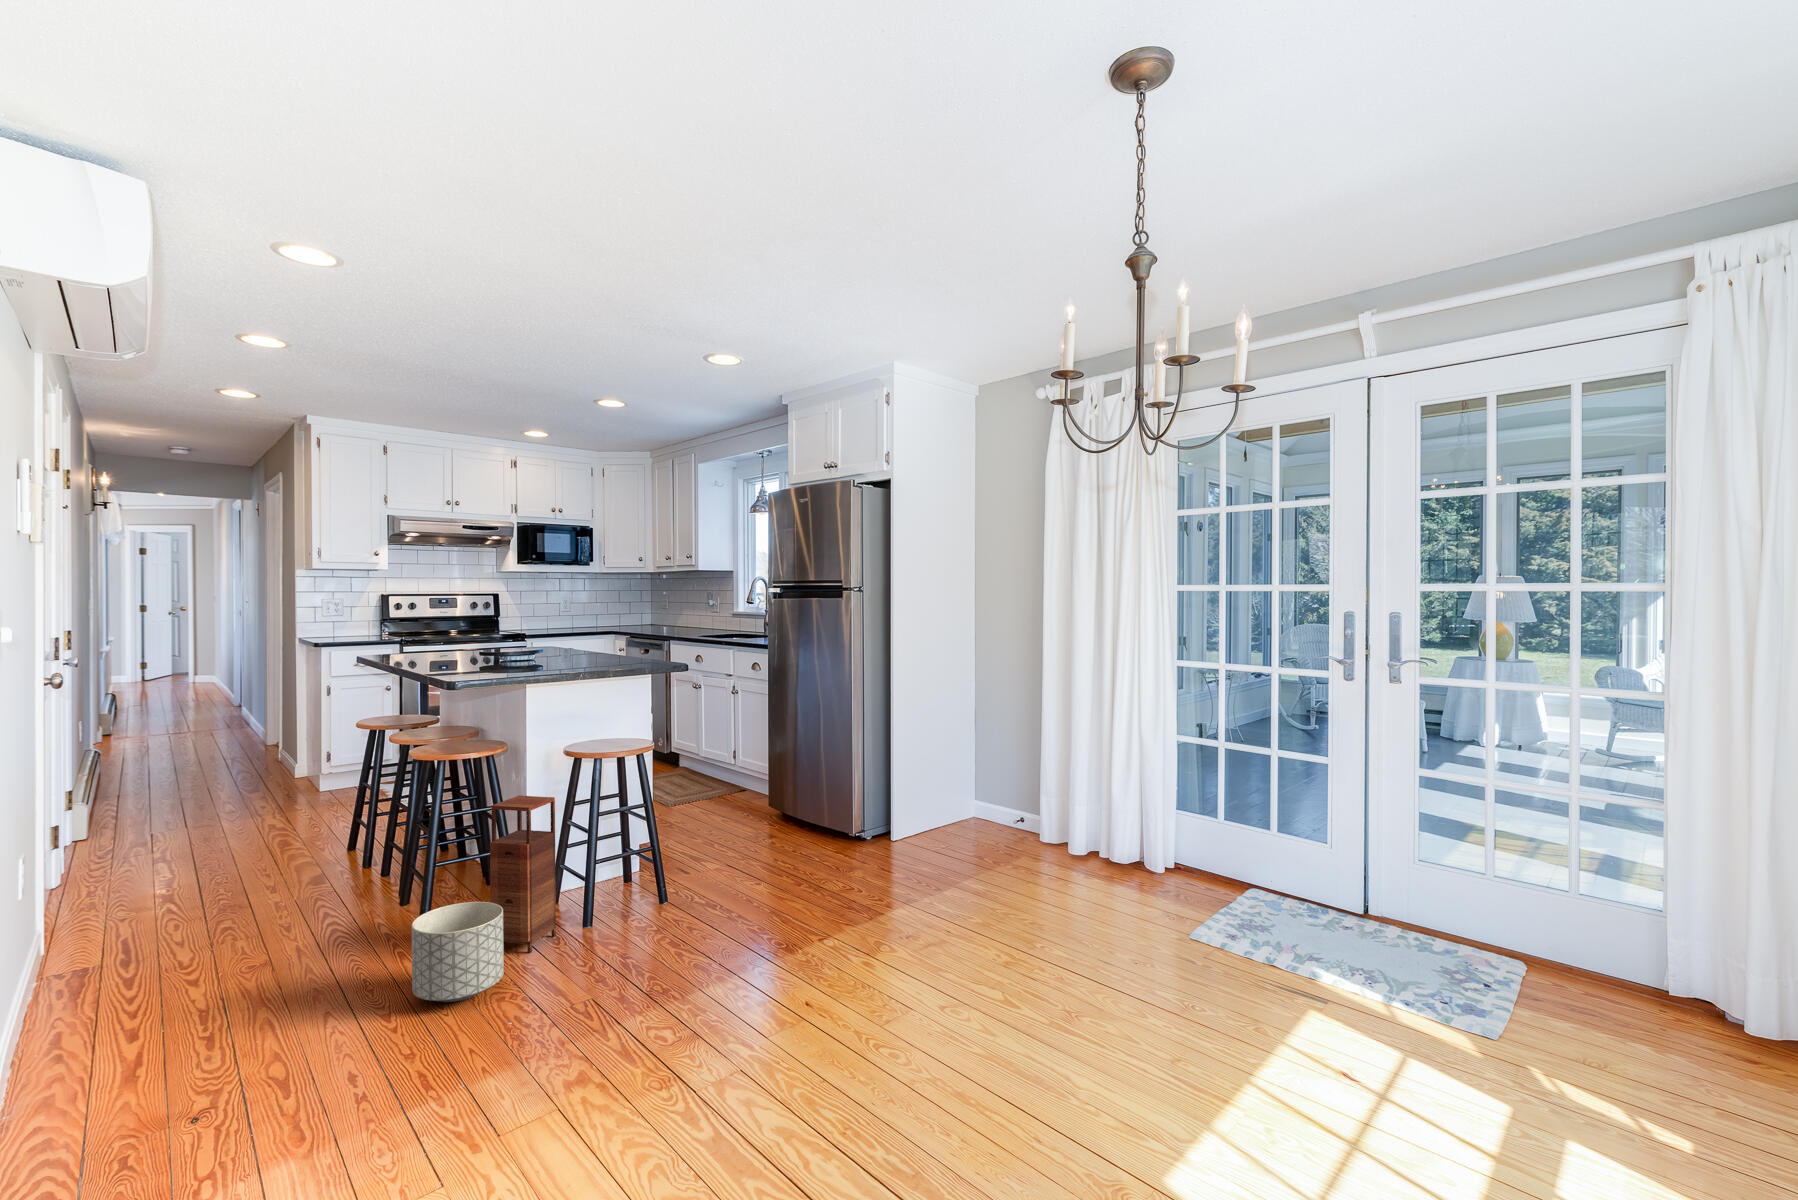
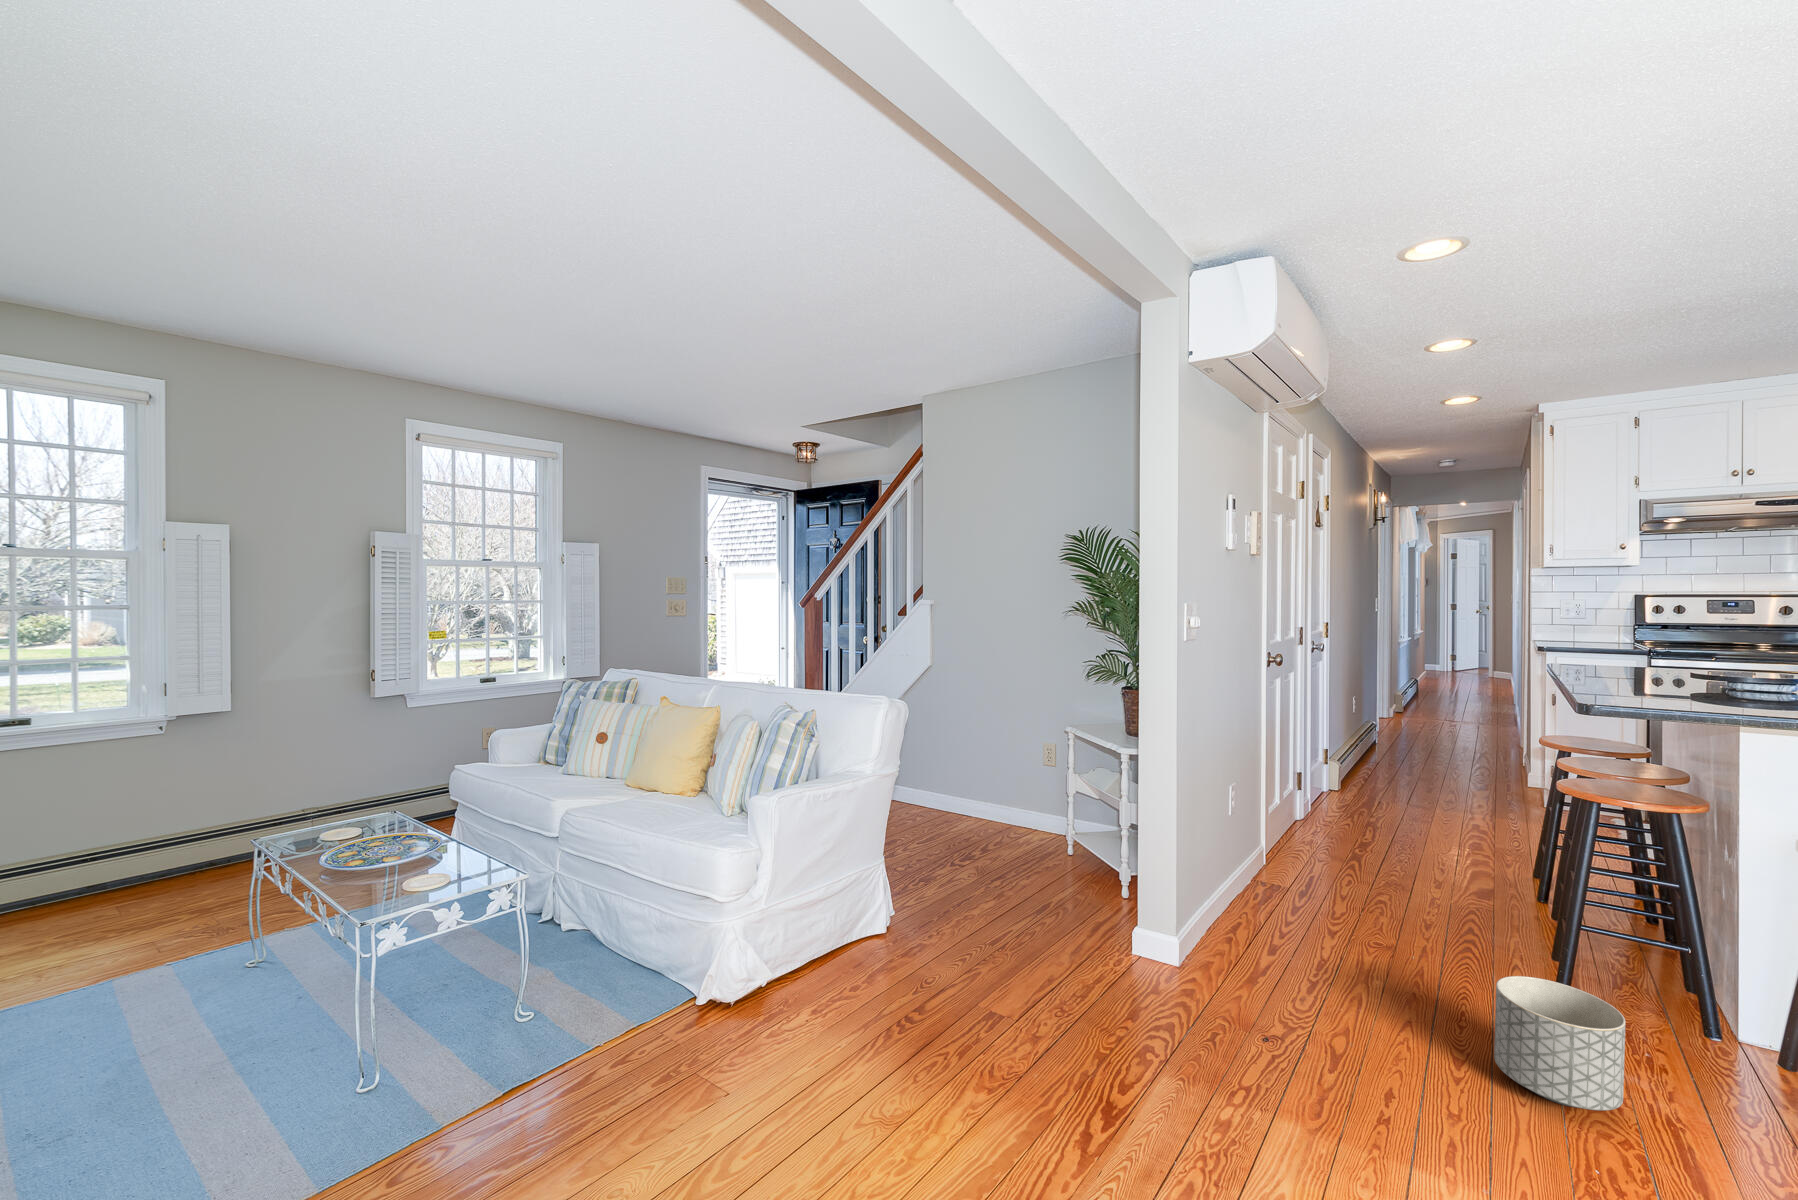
storage cabinet: present [490,795,556,953] -> none [1633,888,1758,1111]

